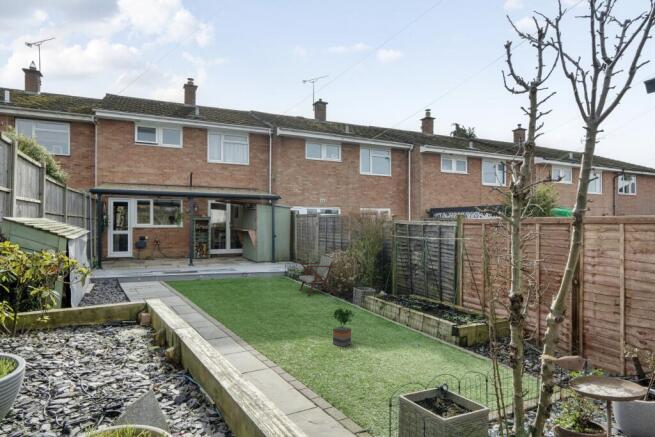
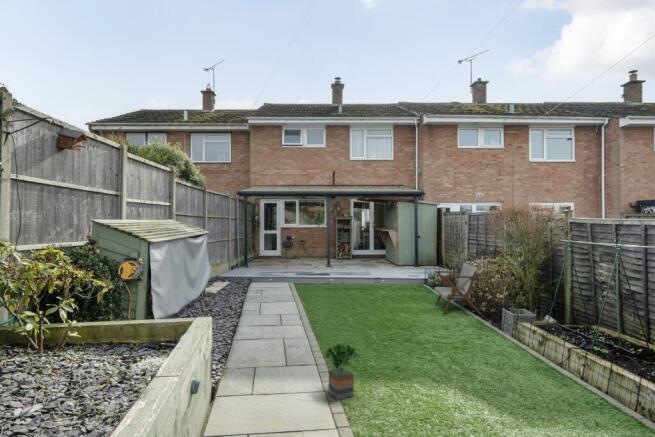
potted tree: present [333,309,354,347] -> present [325,343,360,399]

